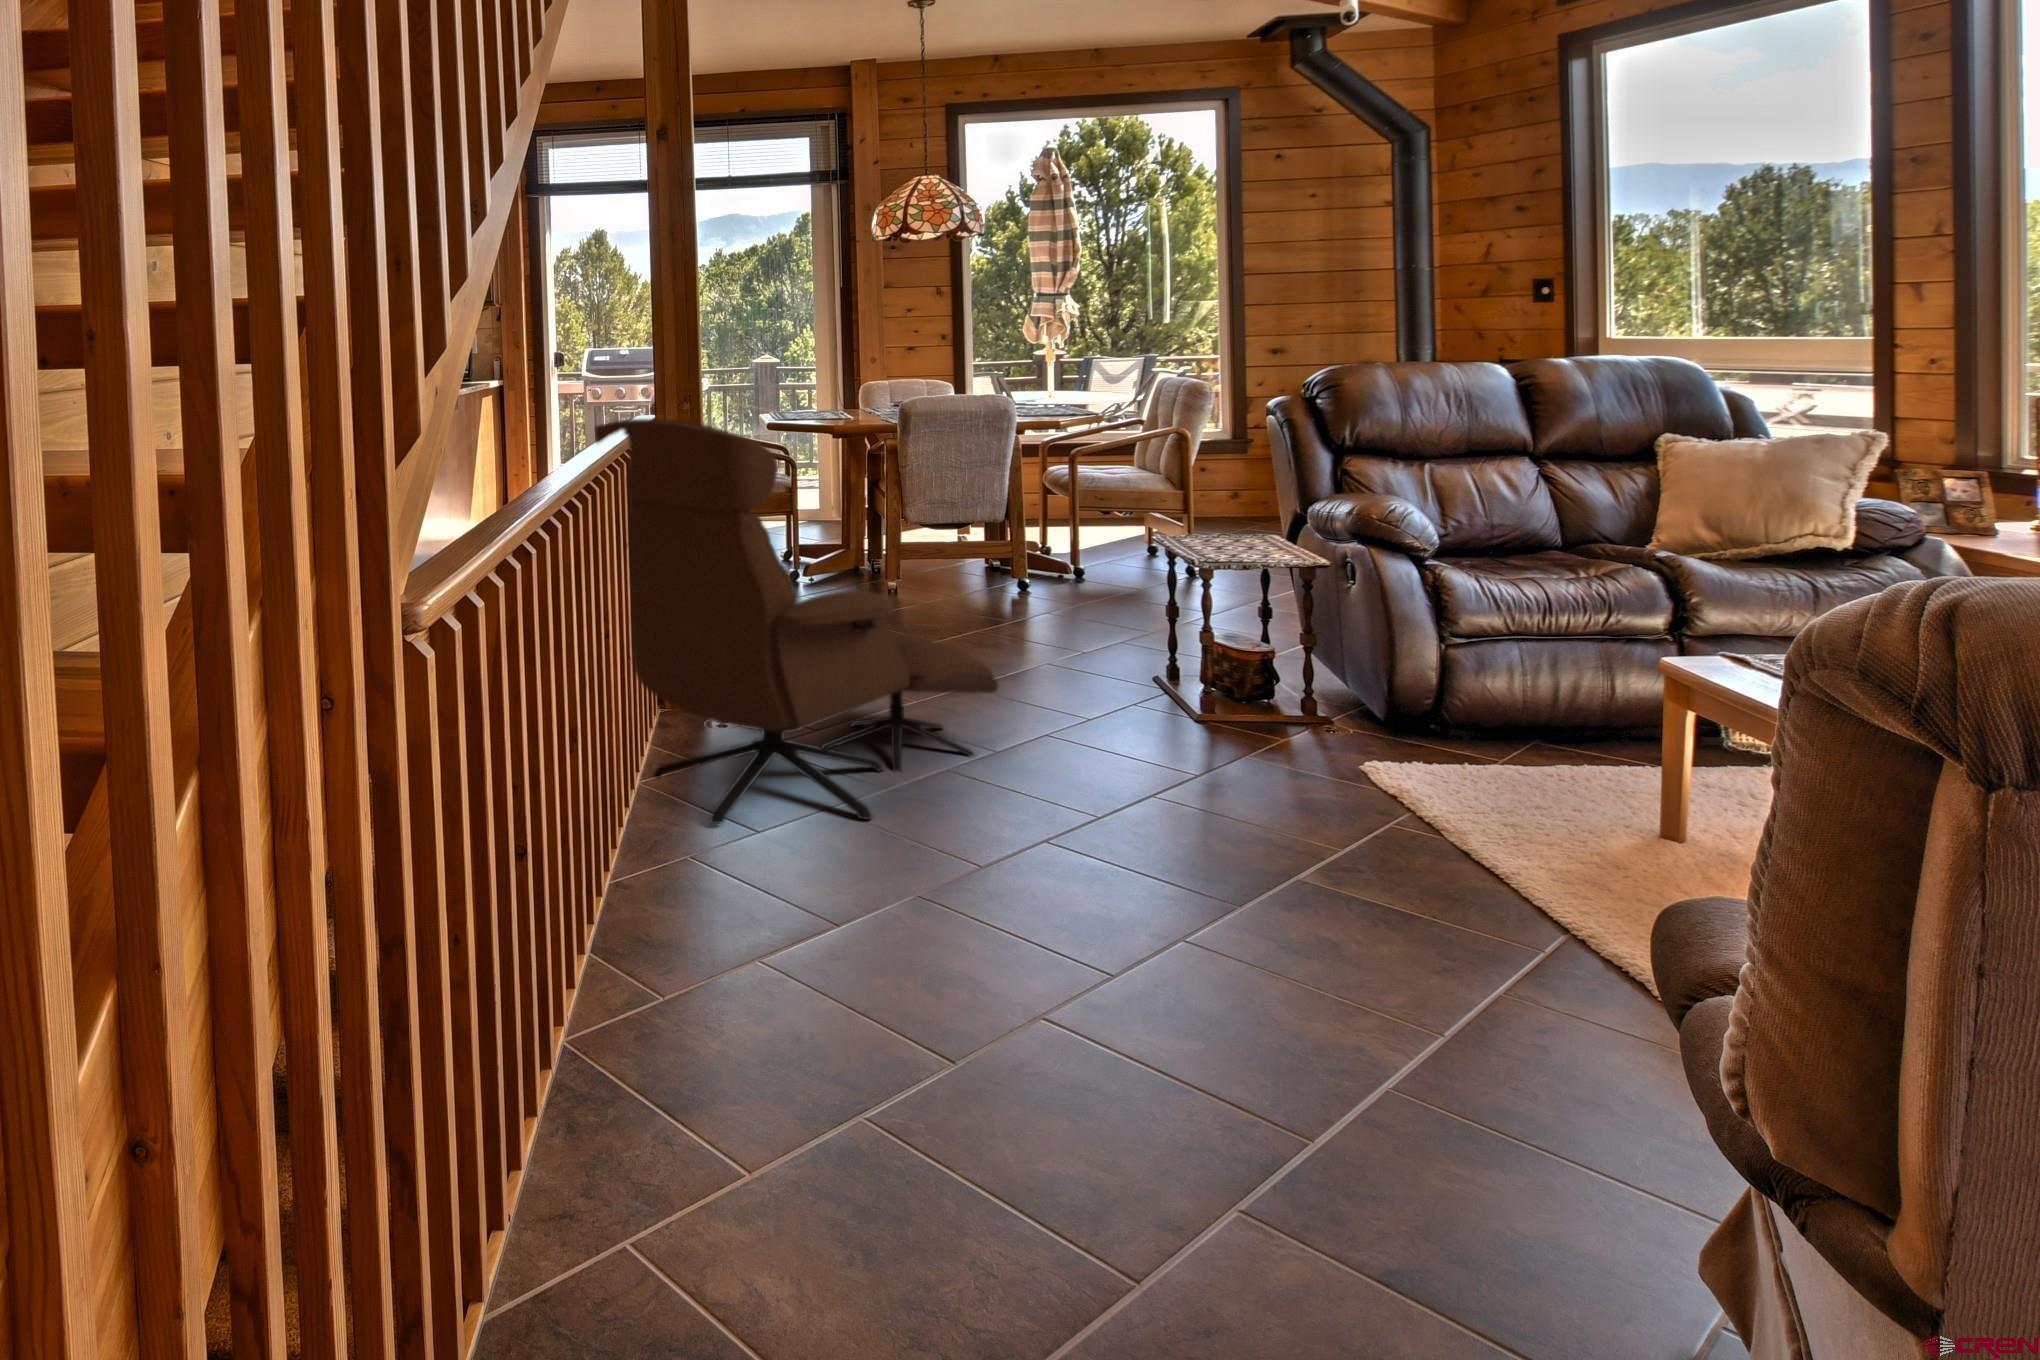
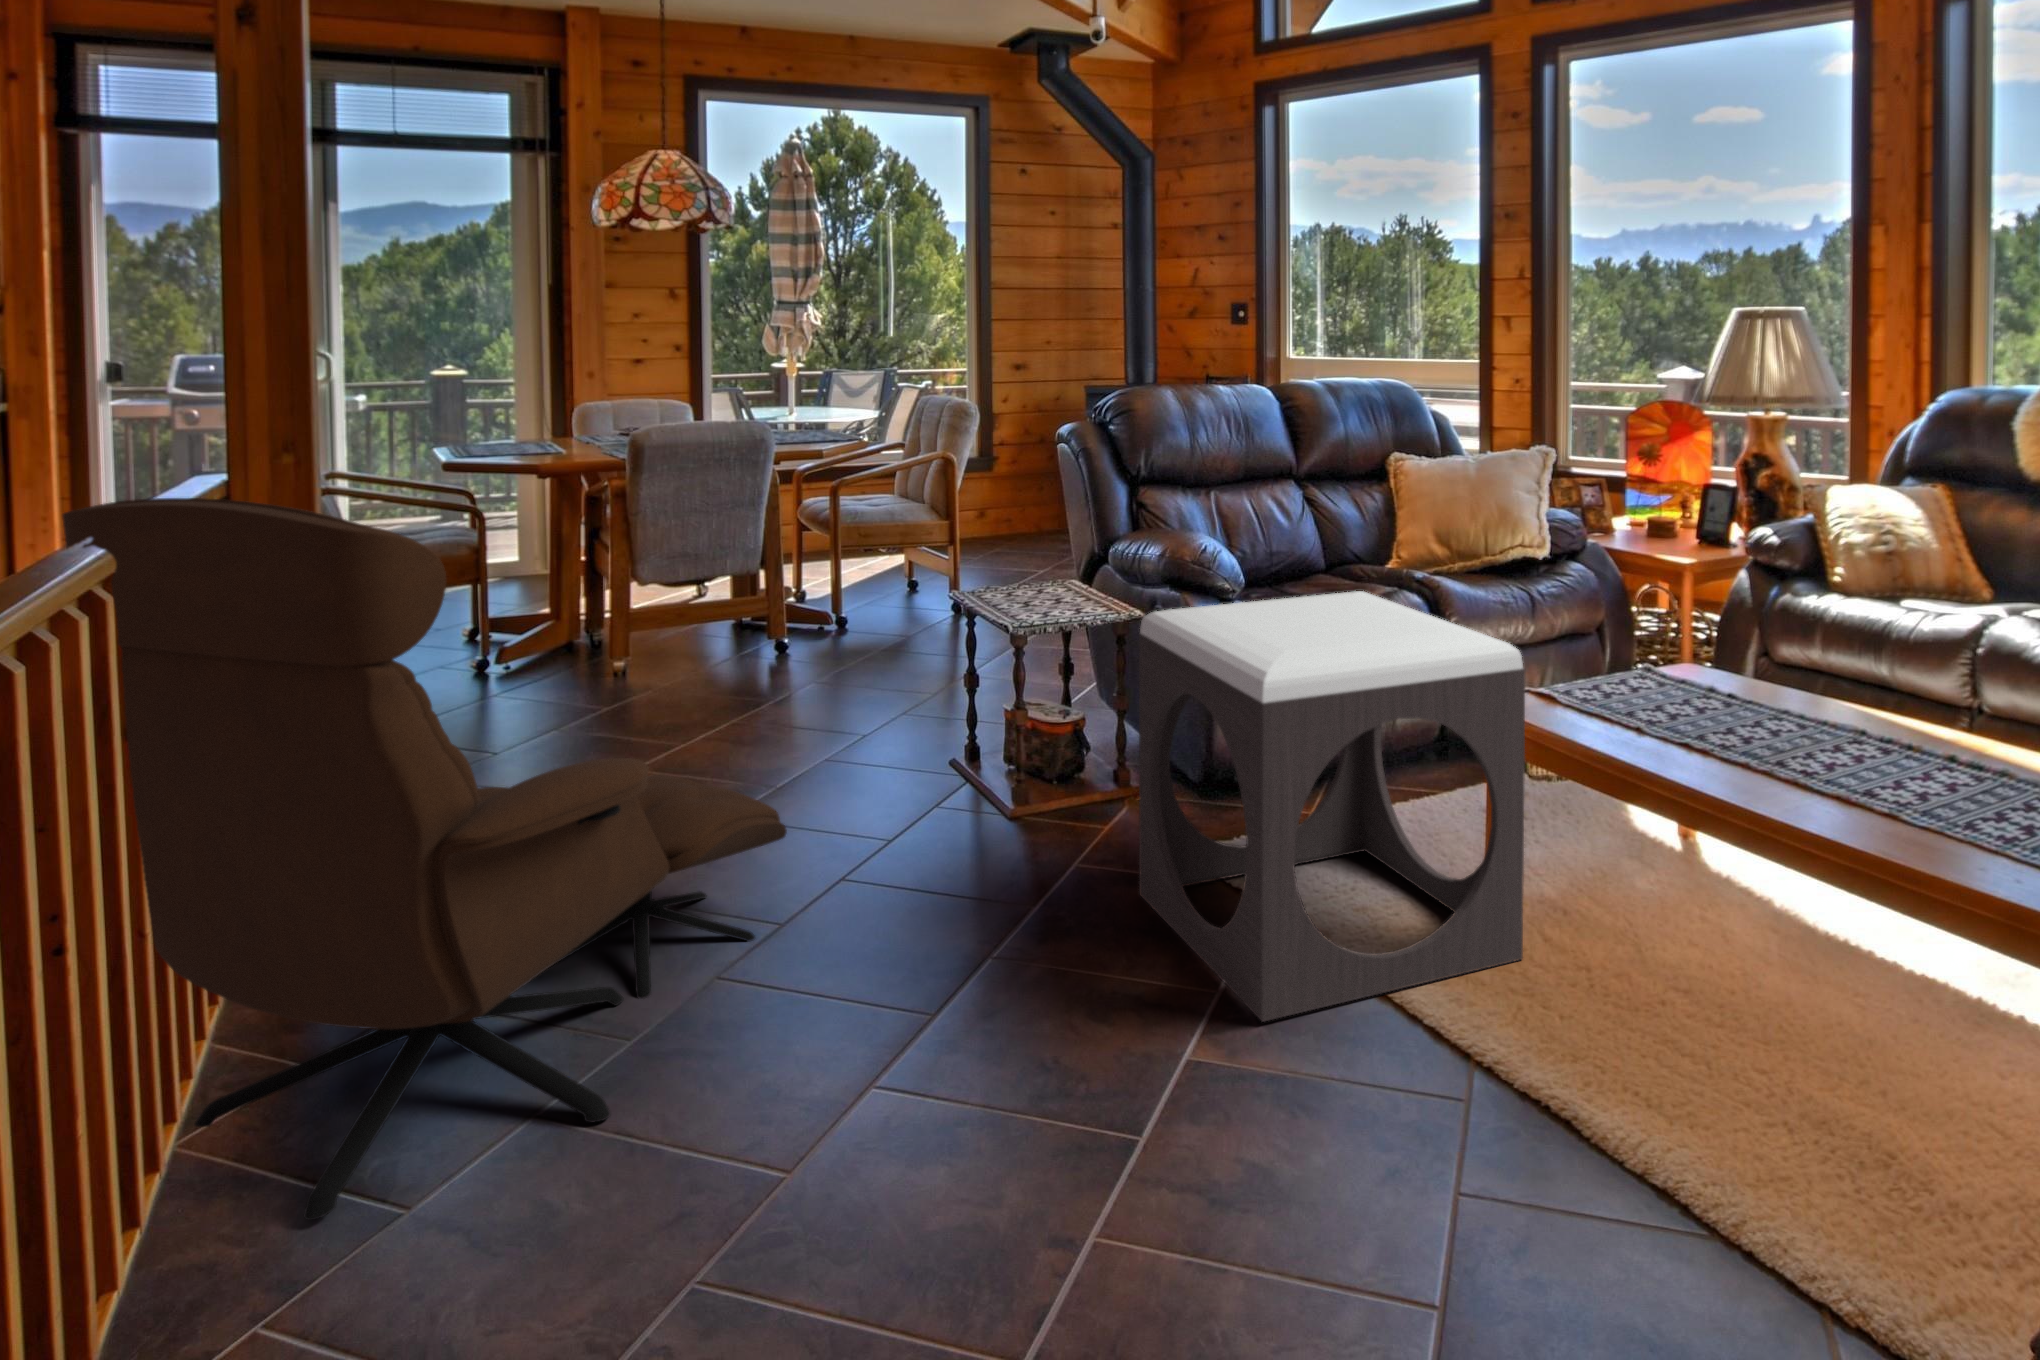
footstool: none [1290,546,1674,887] -> present [1139,591,1525,1021]

